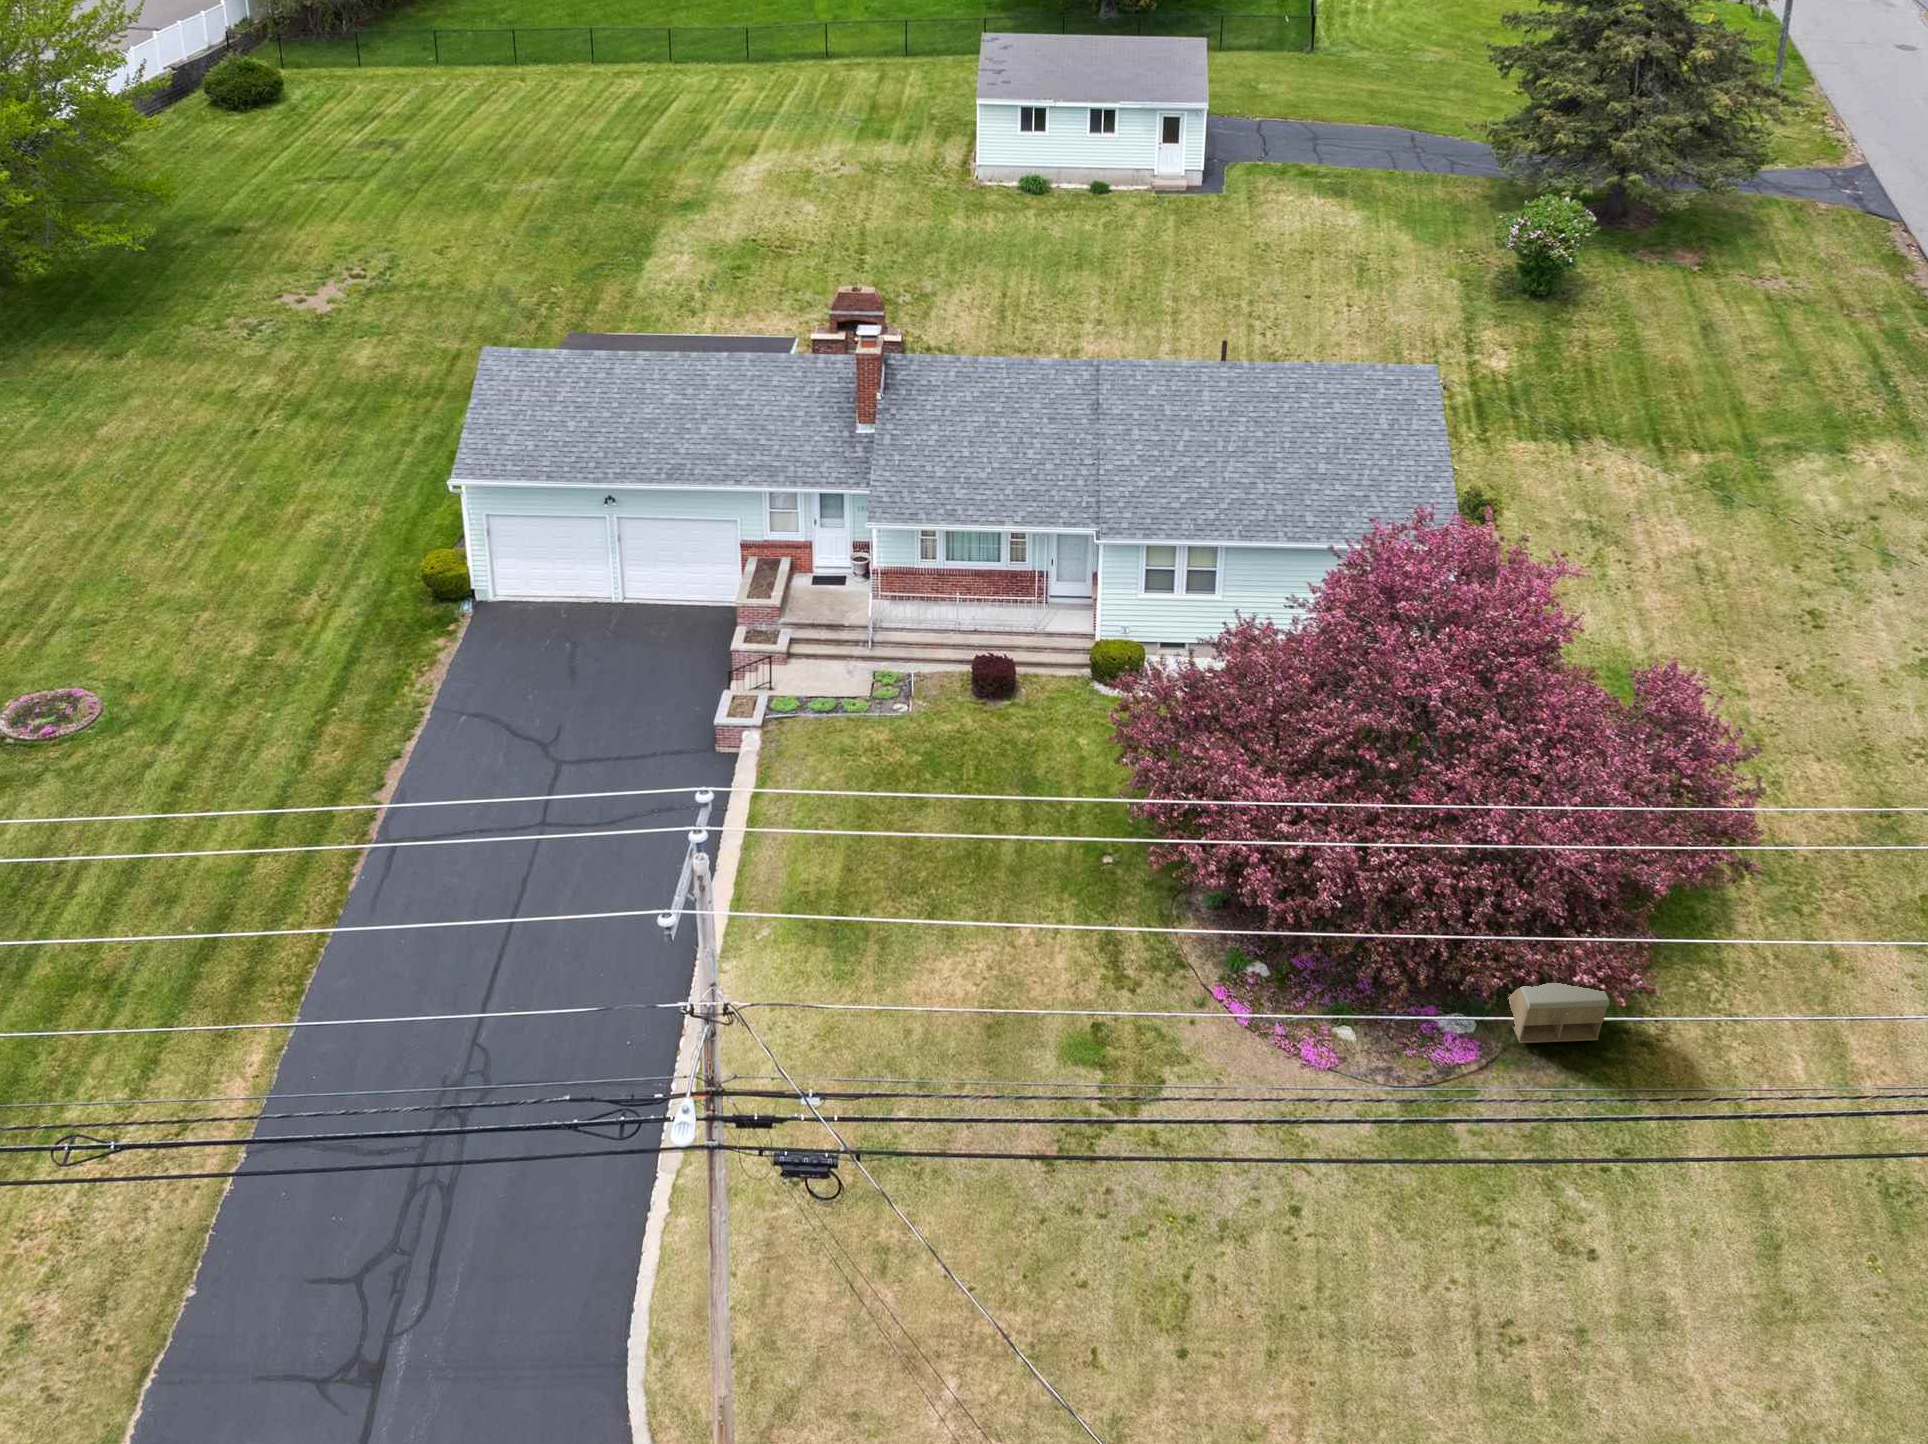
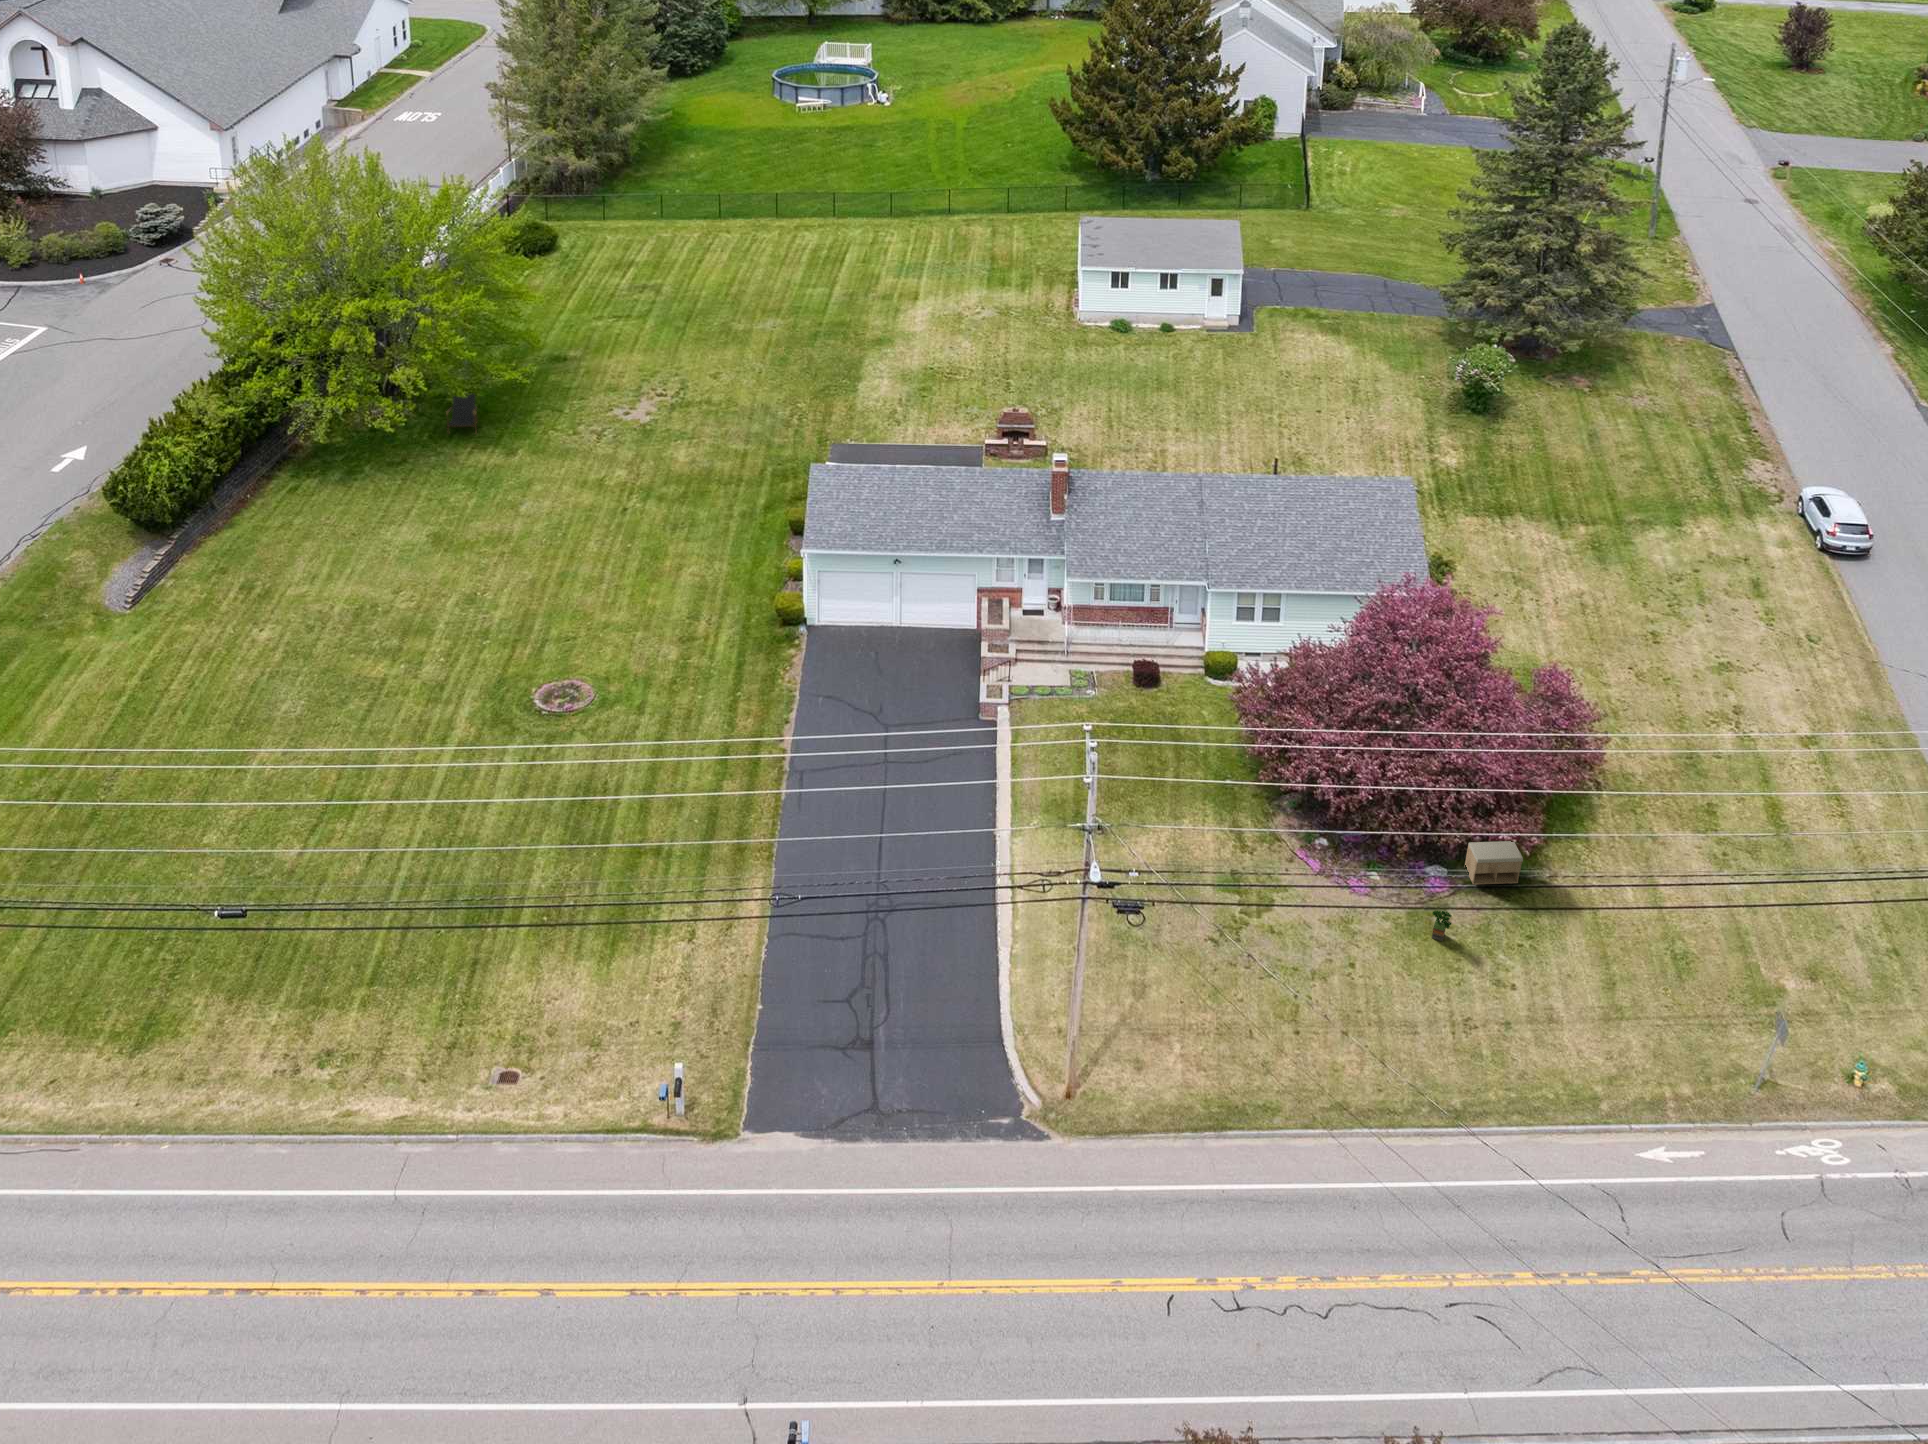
lounge chair: none [36,270,94,329] -> present [447,394,477,430]
potted tree: none [1444,1100,1481,1154] -> present [1432,910,1452,941]

